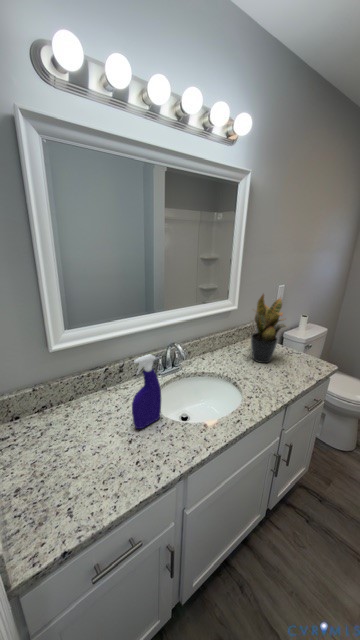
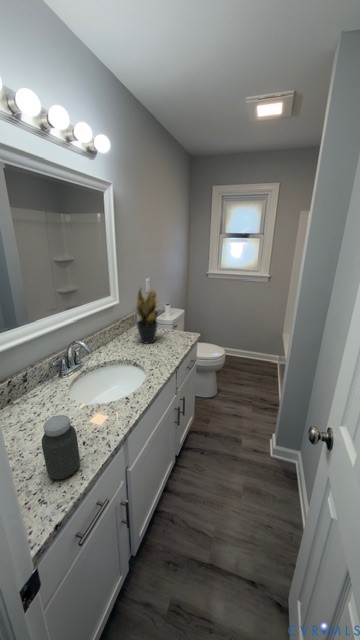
spray bottle: present [132,354,161,429] -> none [58,349,86,421]
jar: none [85,426,123,497] -> present [42,415,80,479]

